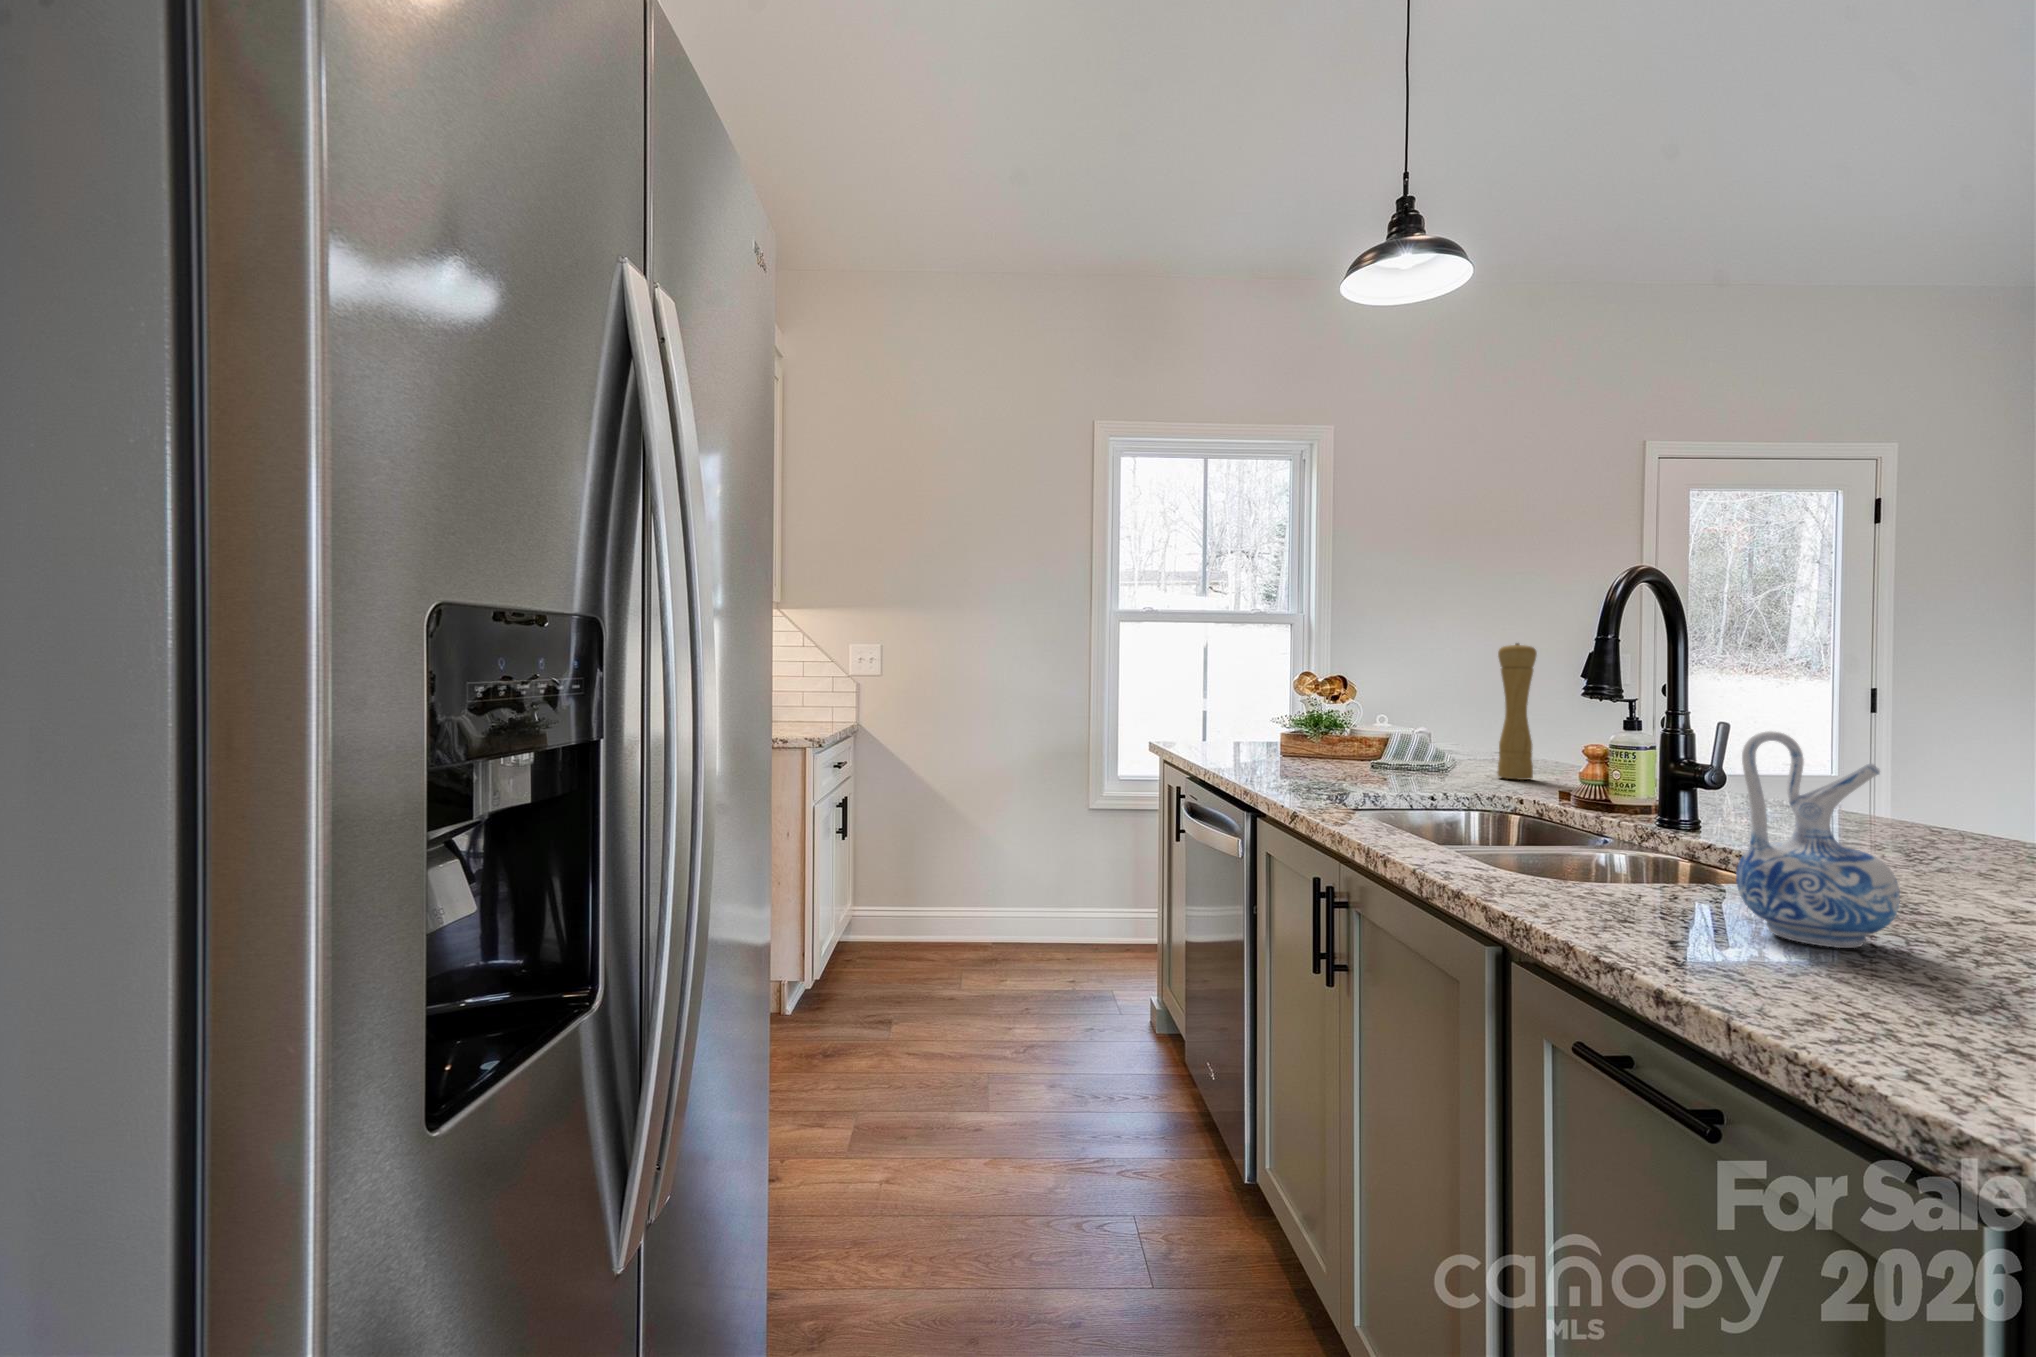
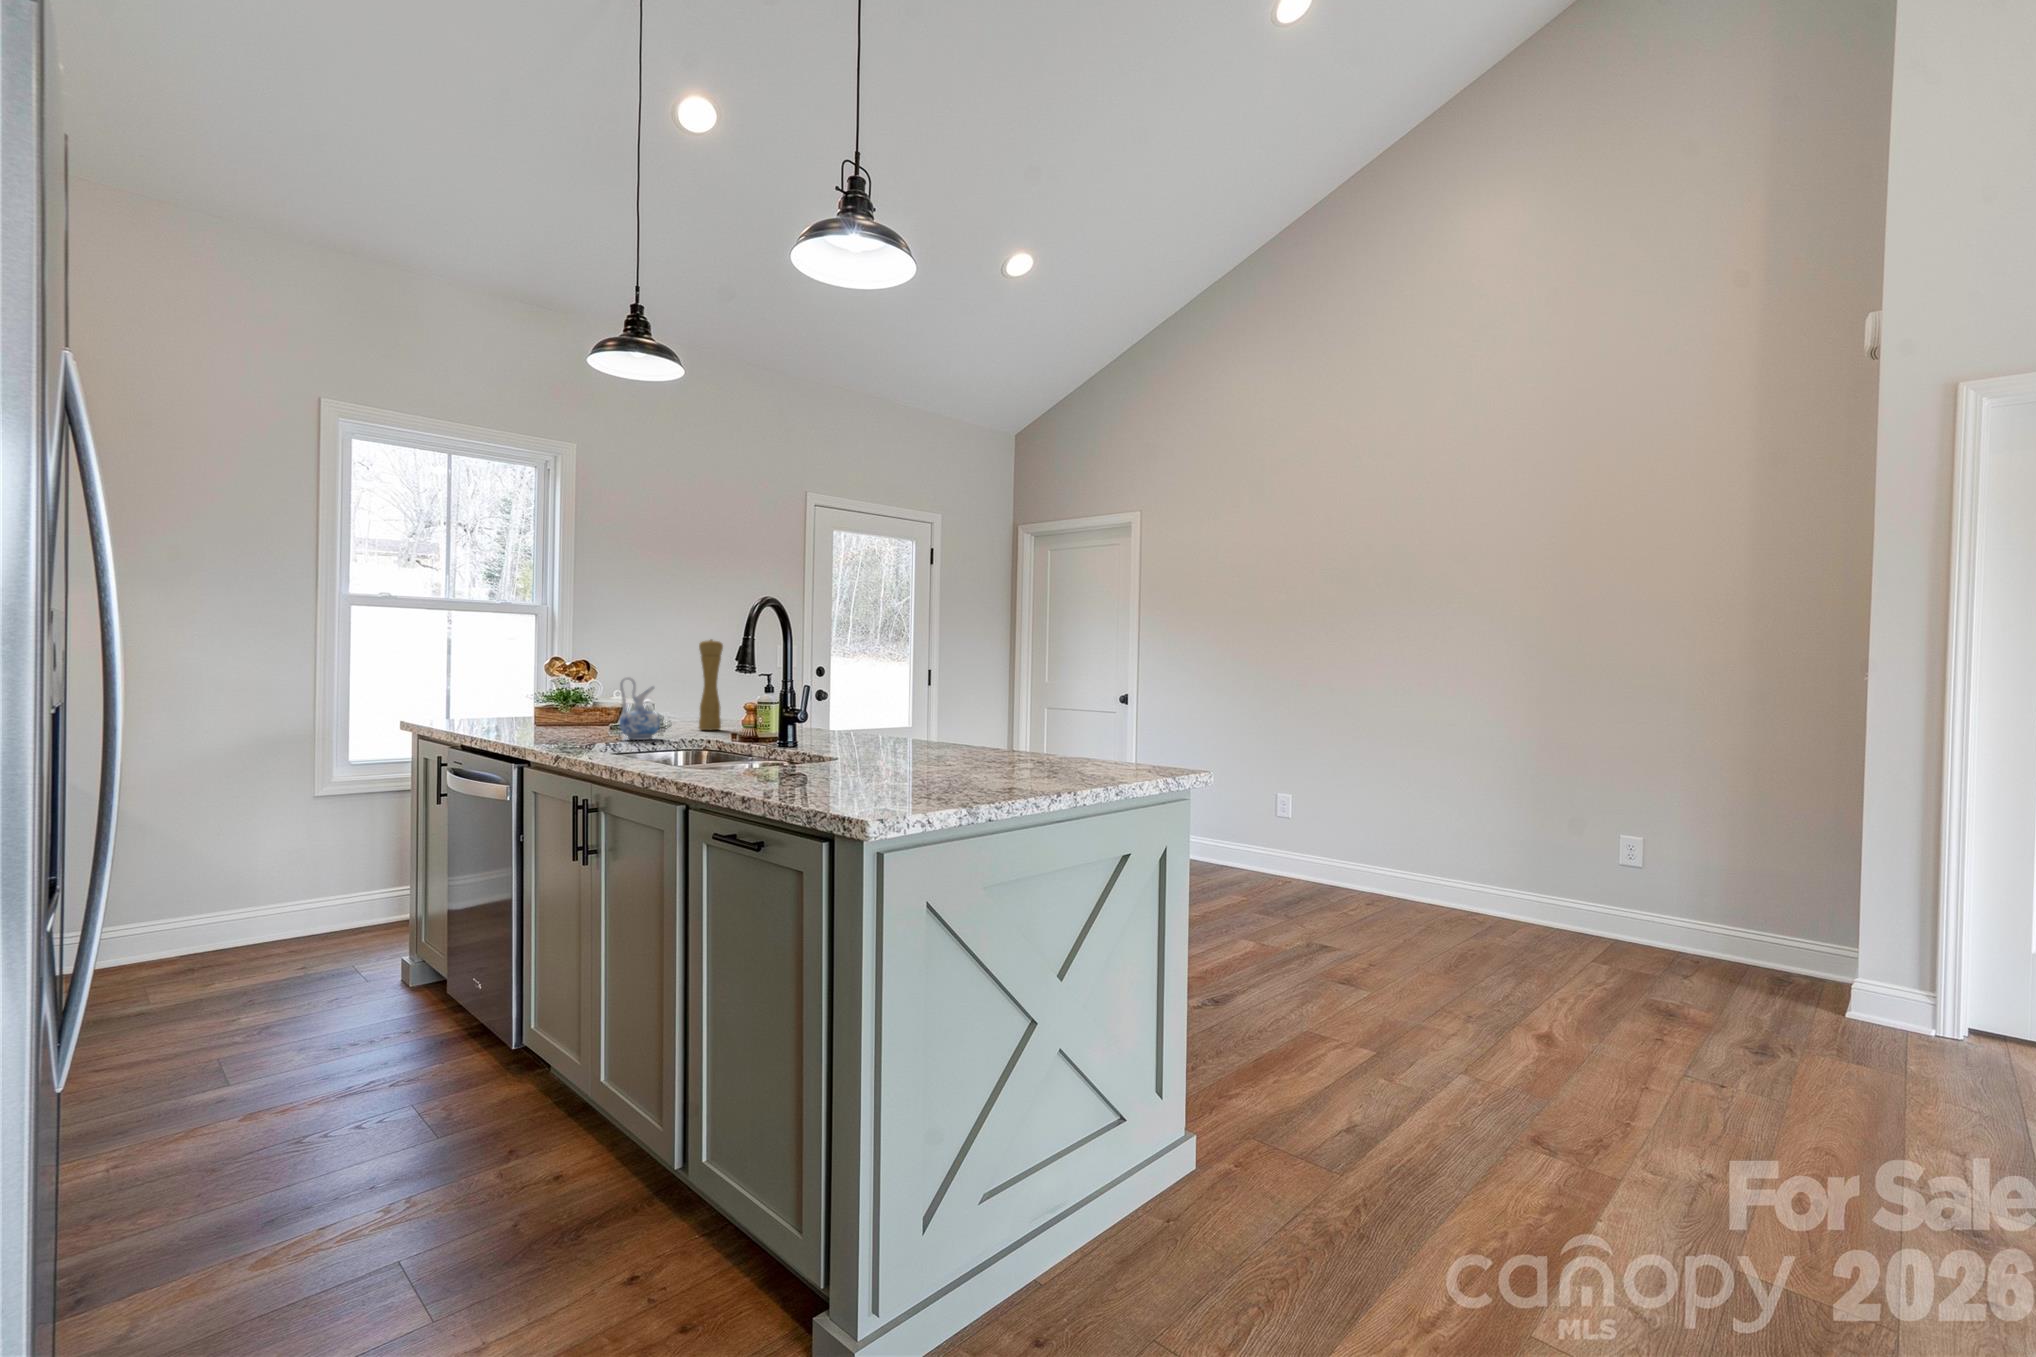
ceramic pitcher: present [1736,731,1900,948] -> present [620,677,660,740]

